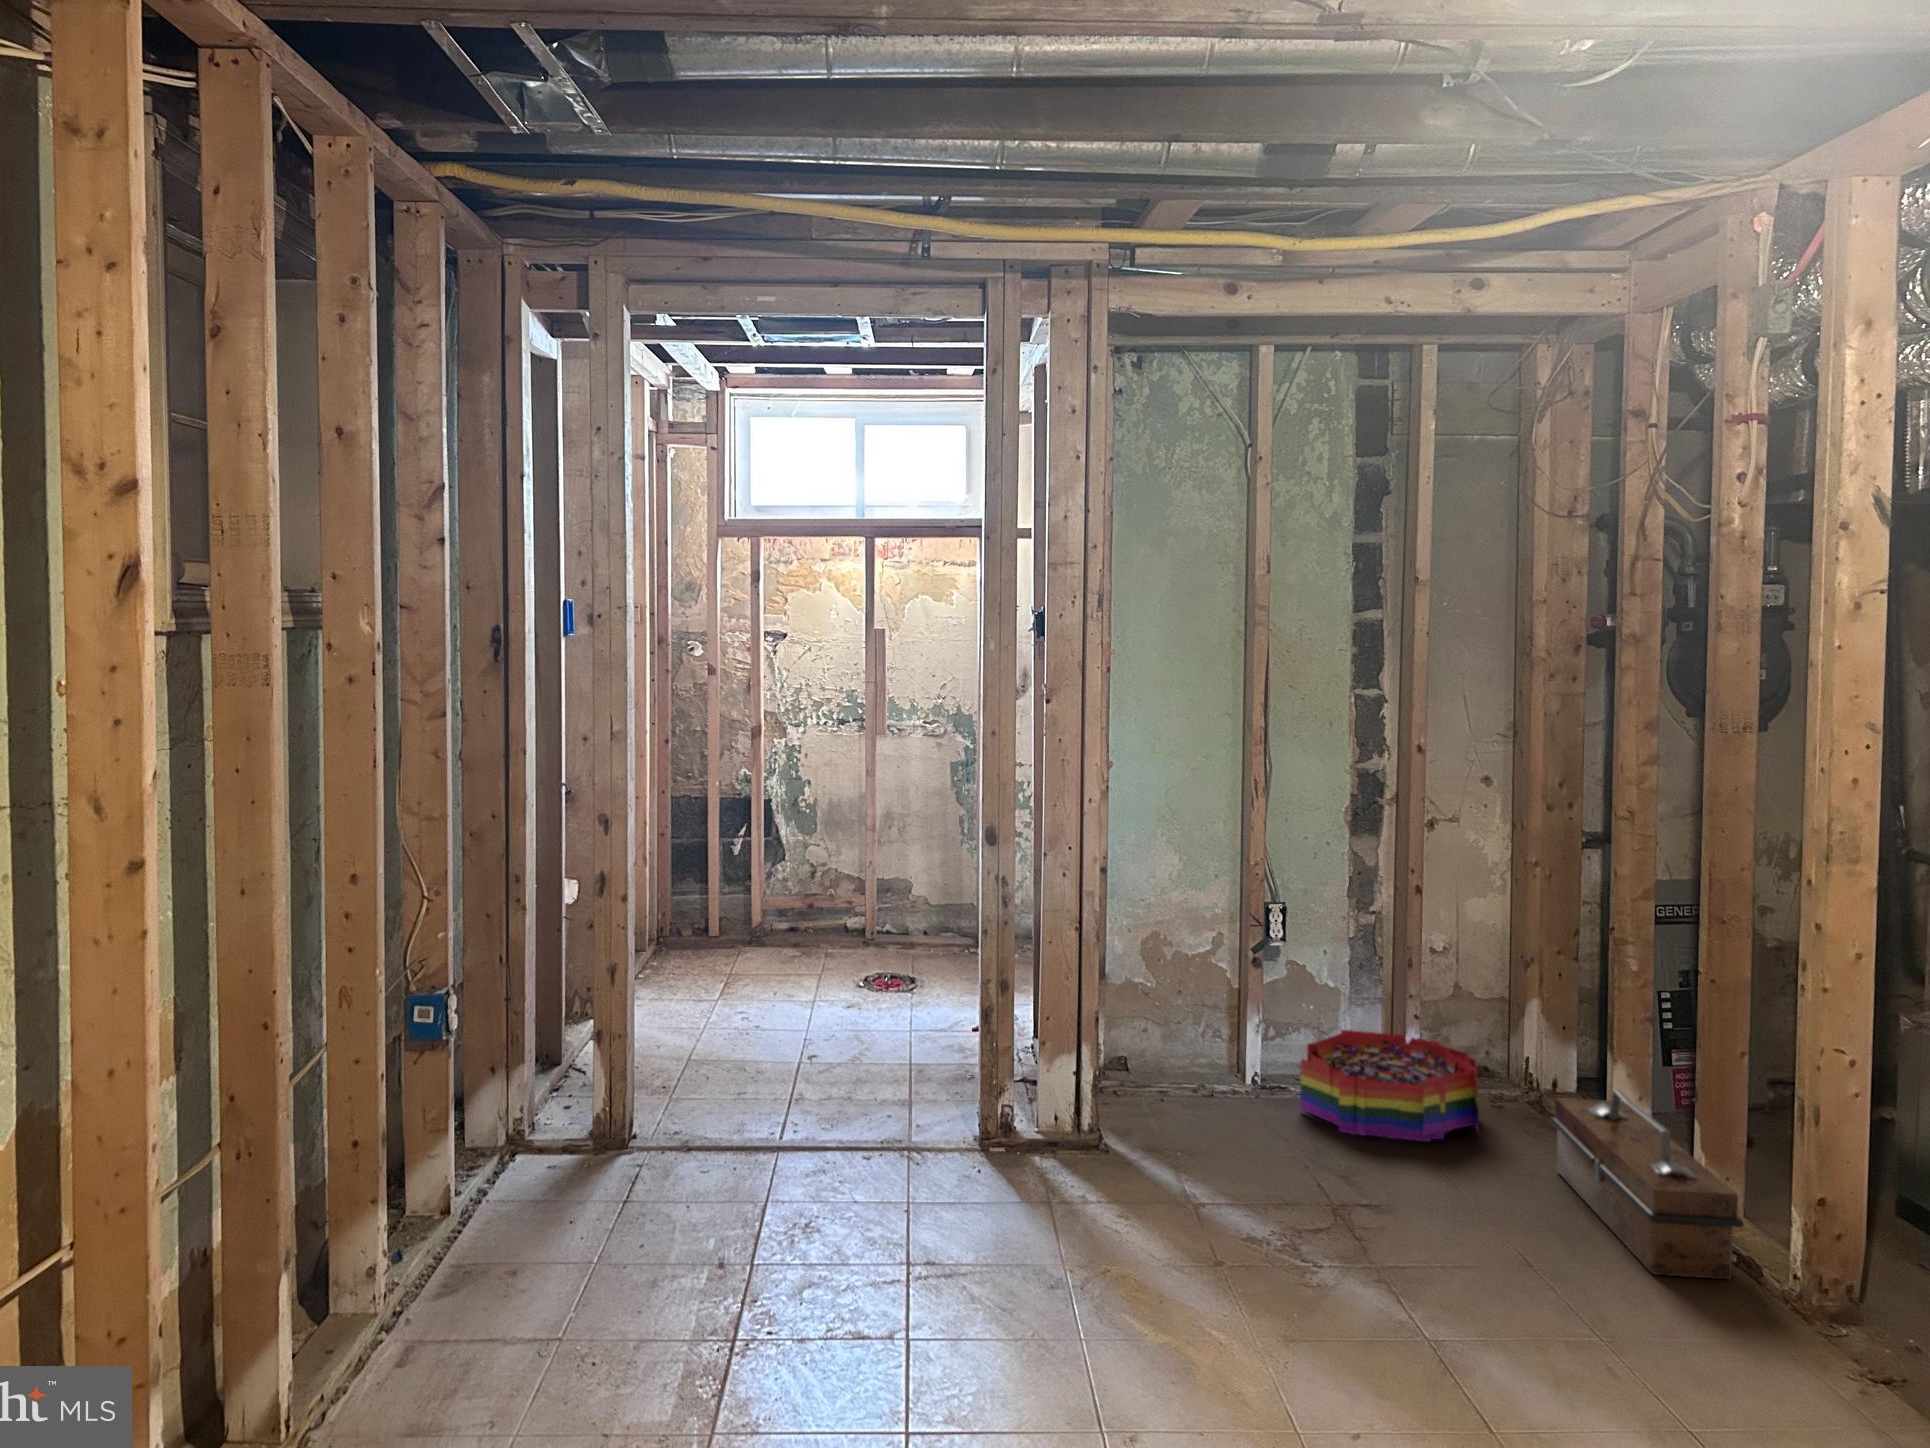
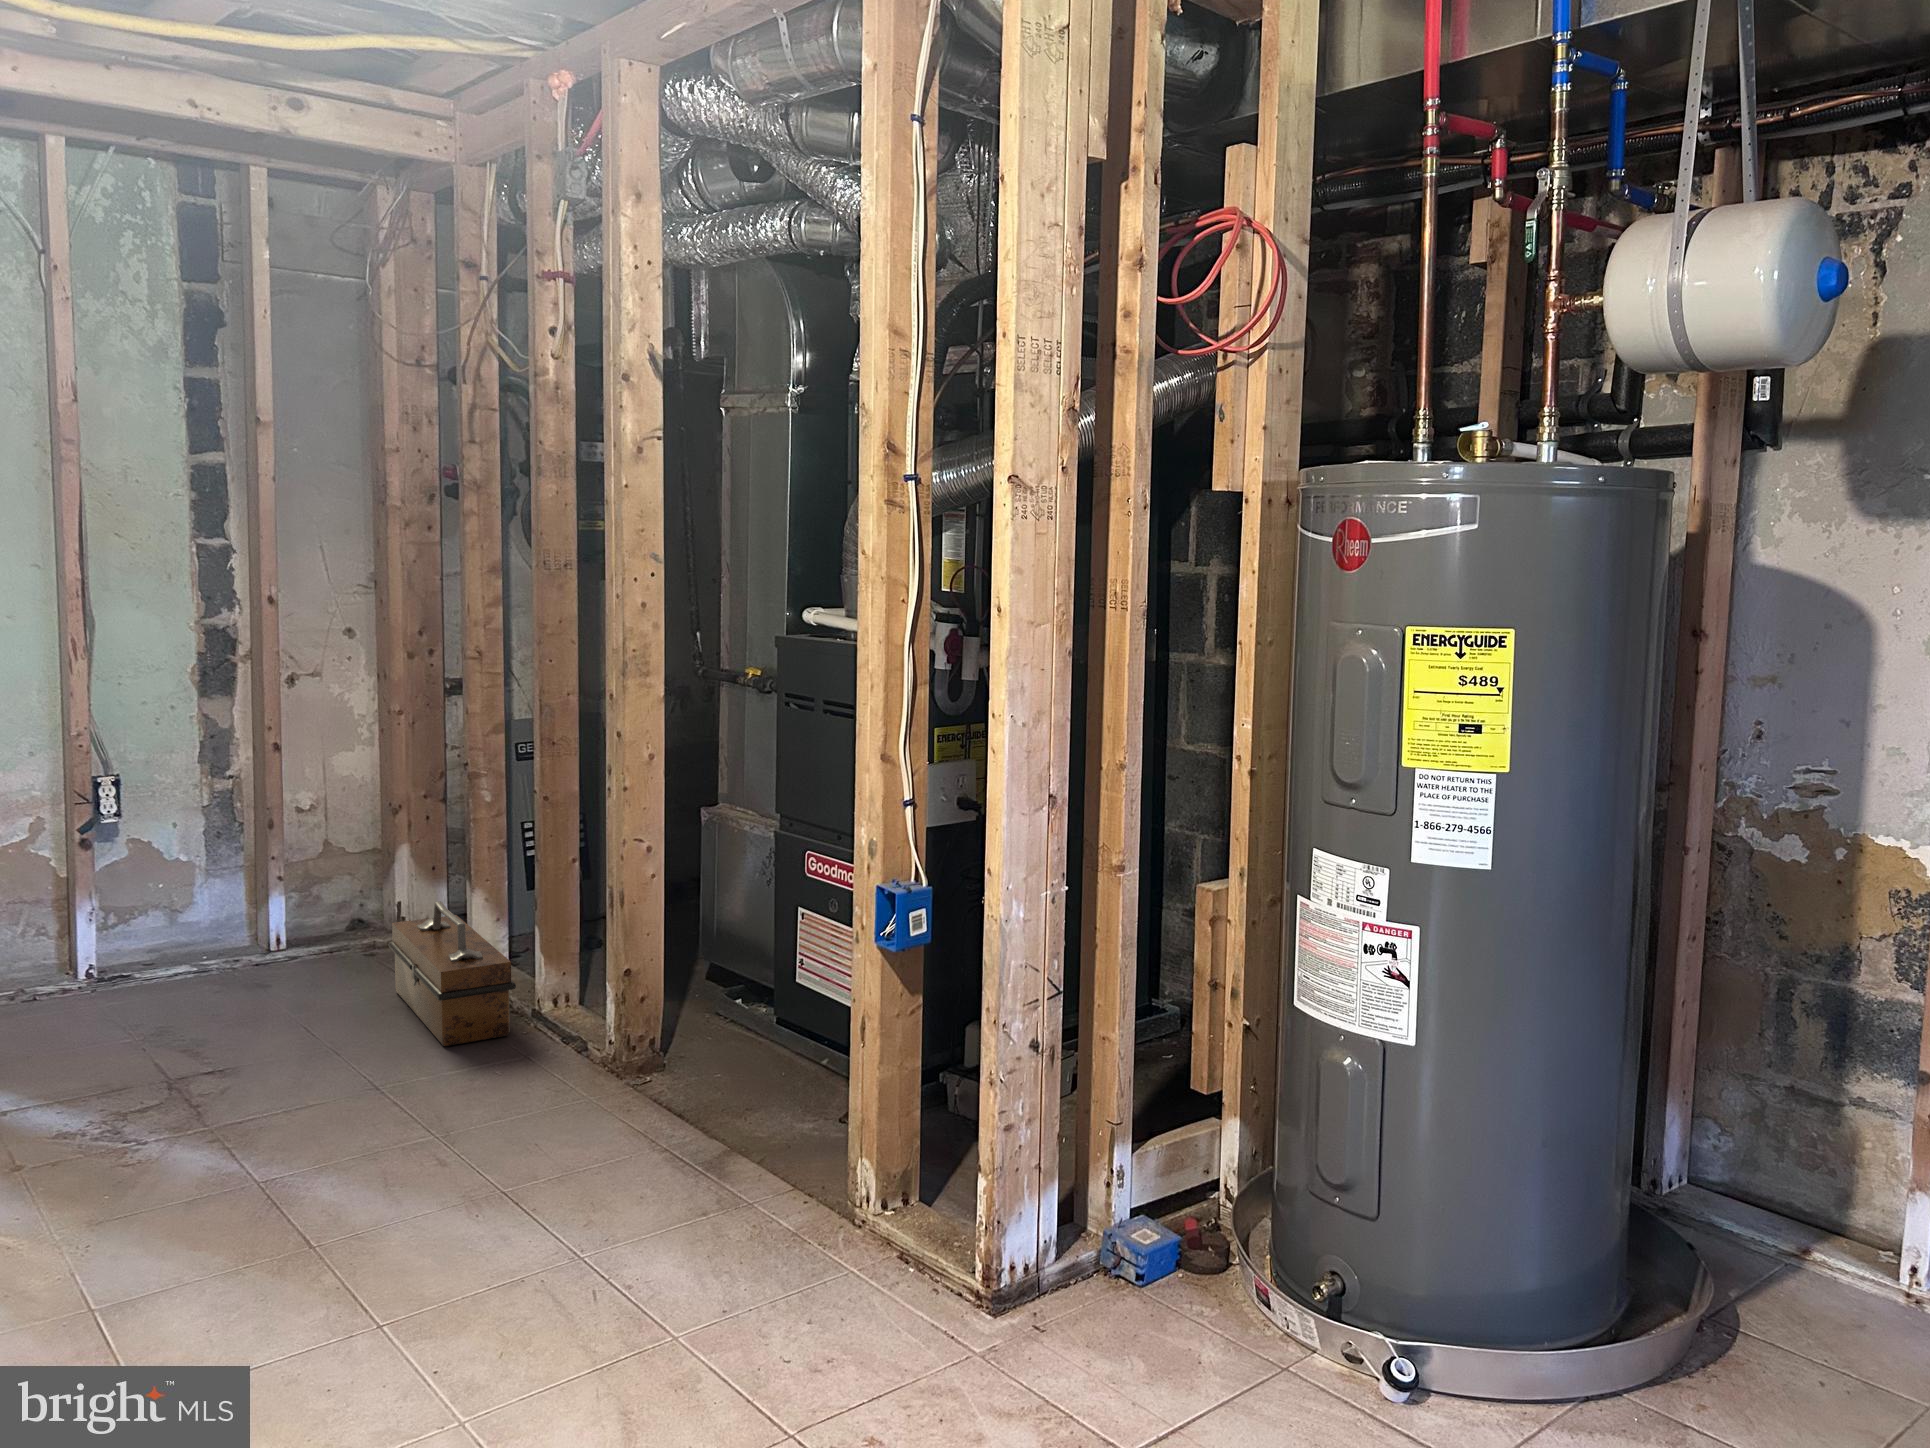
storage bin: present [1300,1030,1479,1142] -> none [138,898,336,1003]

